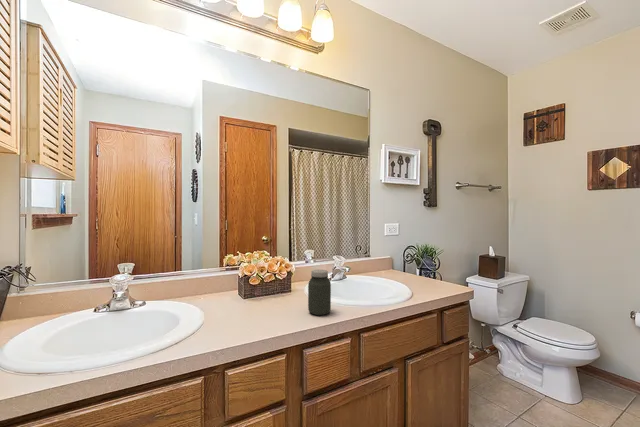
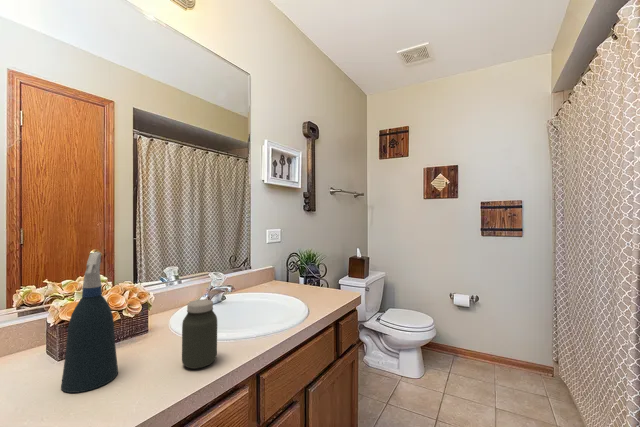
spray bottle: none [246,234,273,314] -> present [61,252,118,393]

